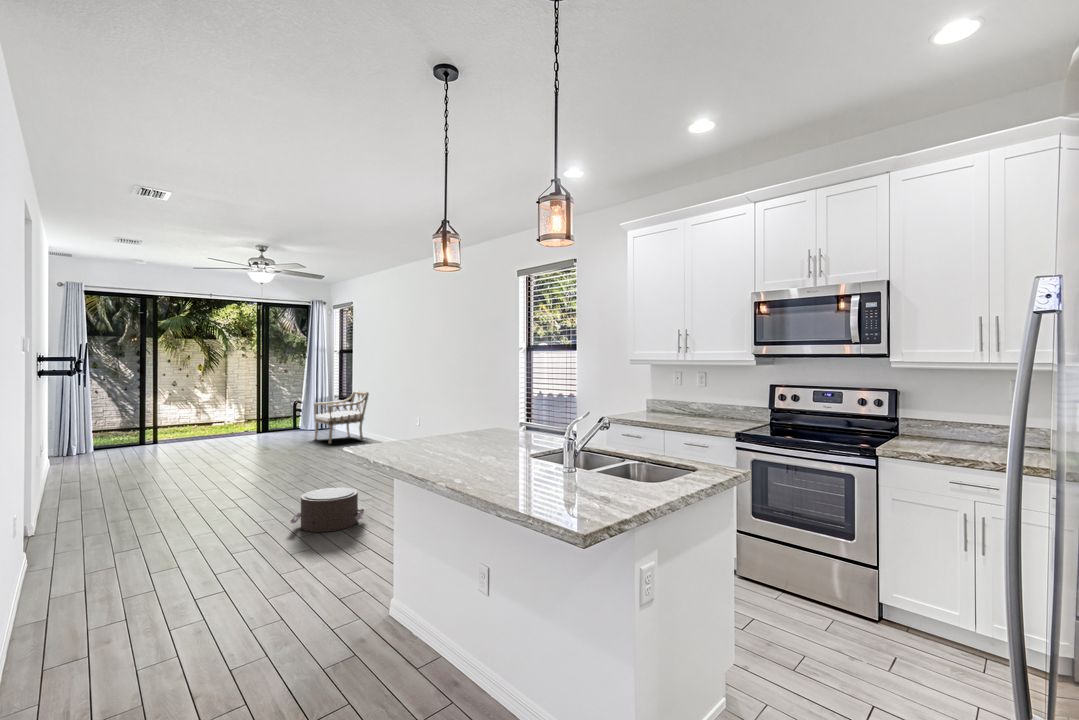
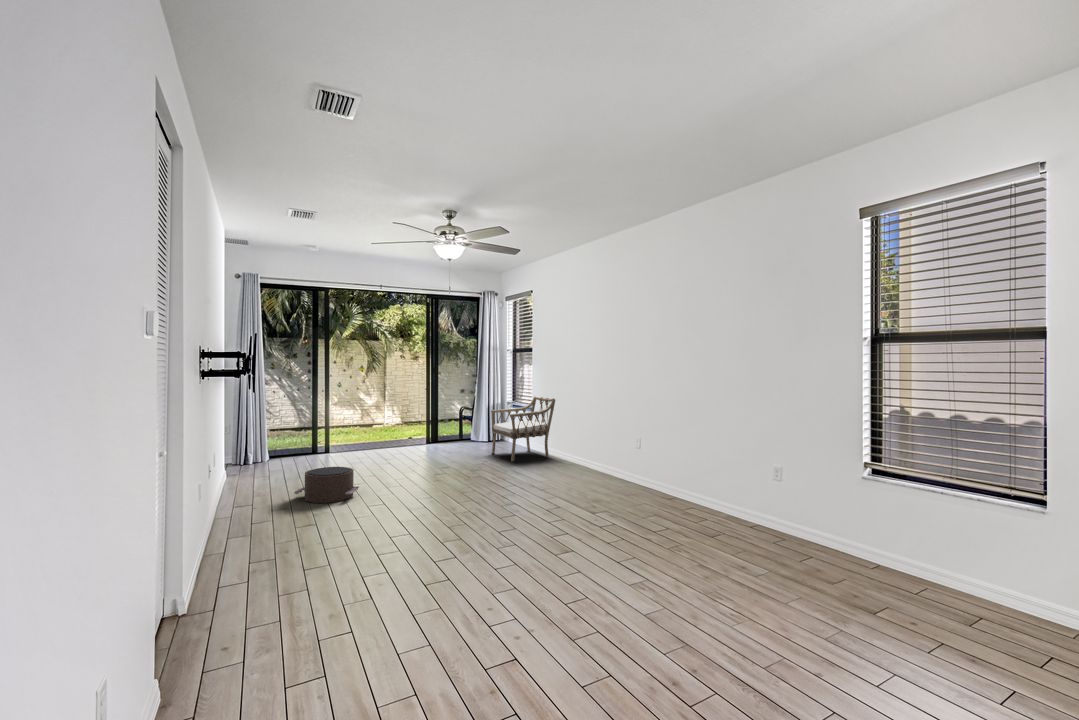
pouf: present [290,488,364,532] -> present [294,467,359,503]

